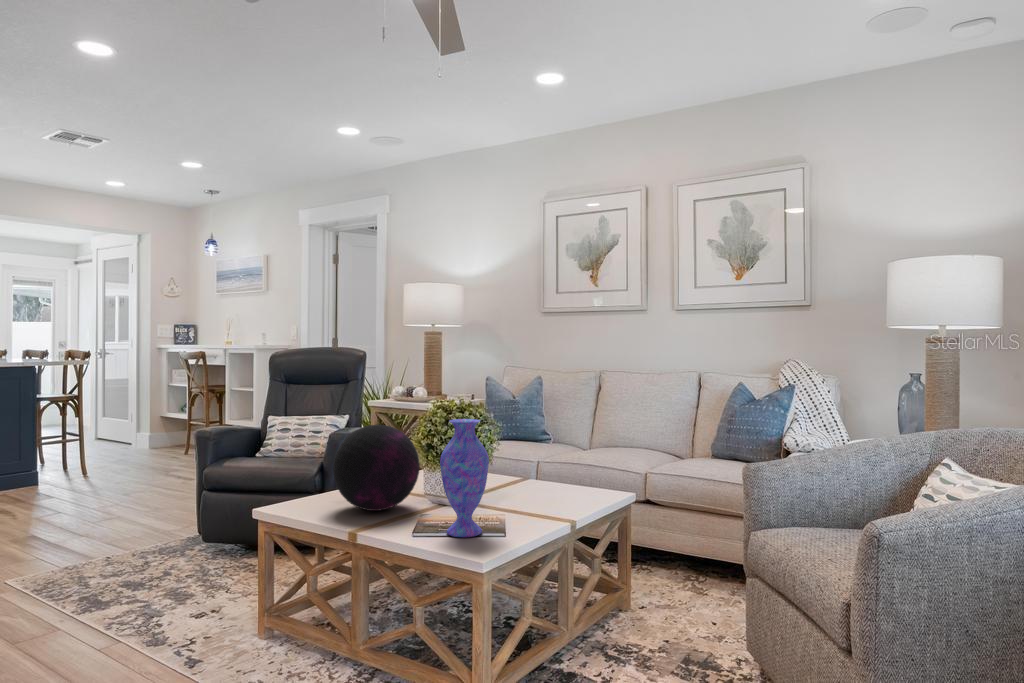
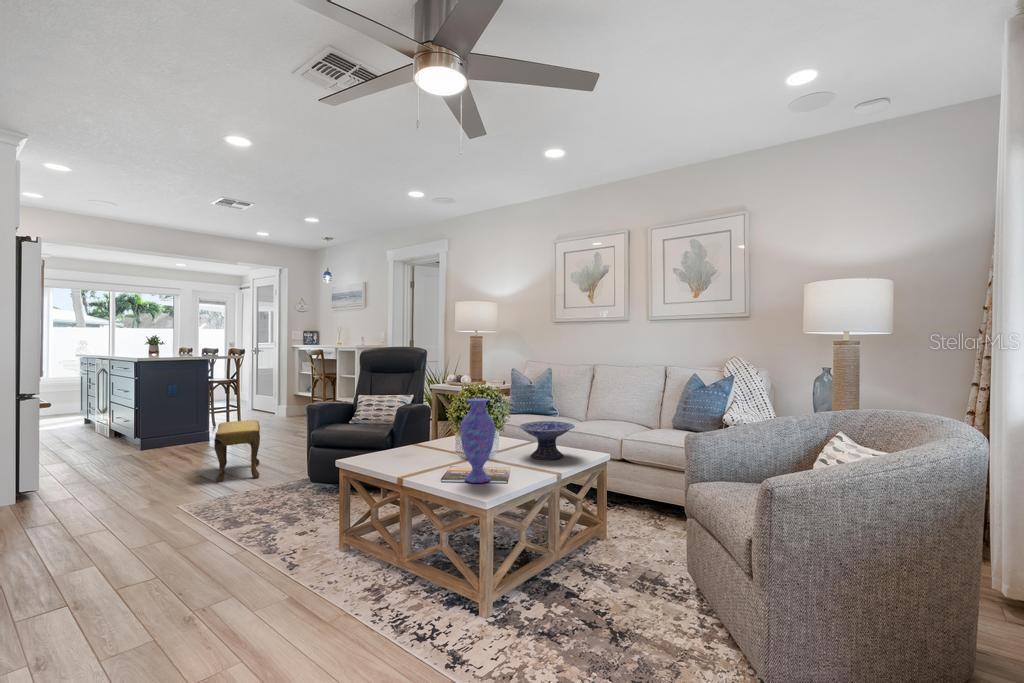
decorative orb: present [333,425,420,511] -> none [390,402,451,463]
decorative bowl: none [511,449,589,503] -> present [519,421,575,460]
footstool: none [56,453,123,545] -> present [214,420,260,483]

